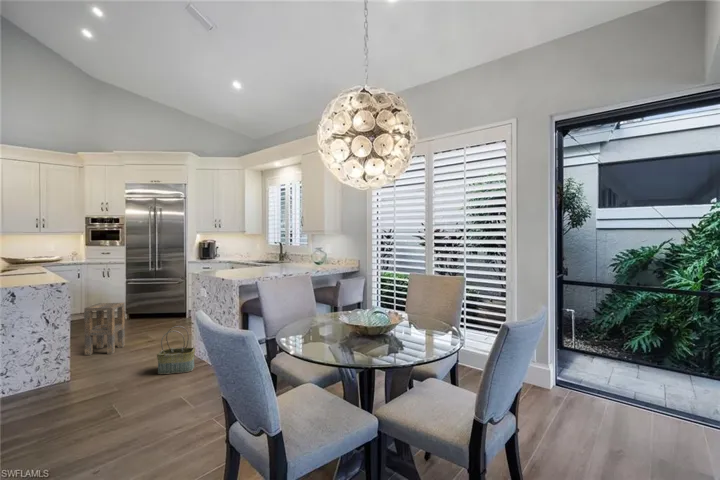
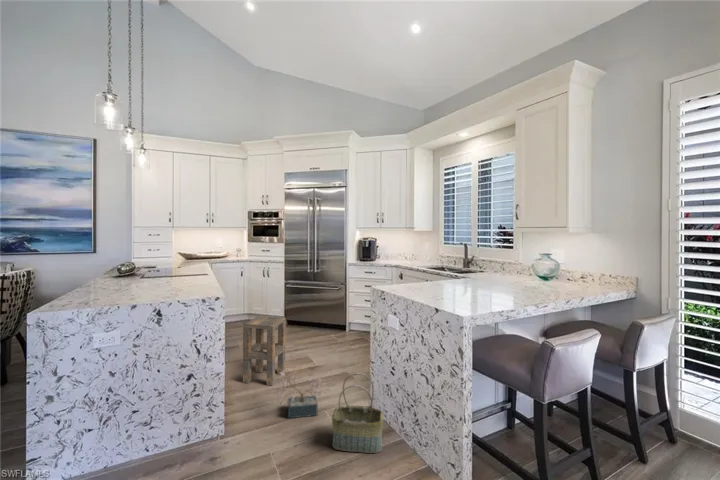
decorative plant: none [114,335,156,367] -> present [277,373,325,418]

